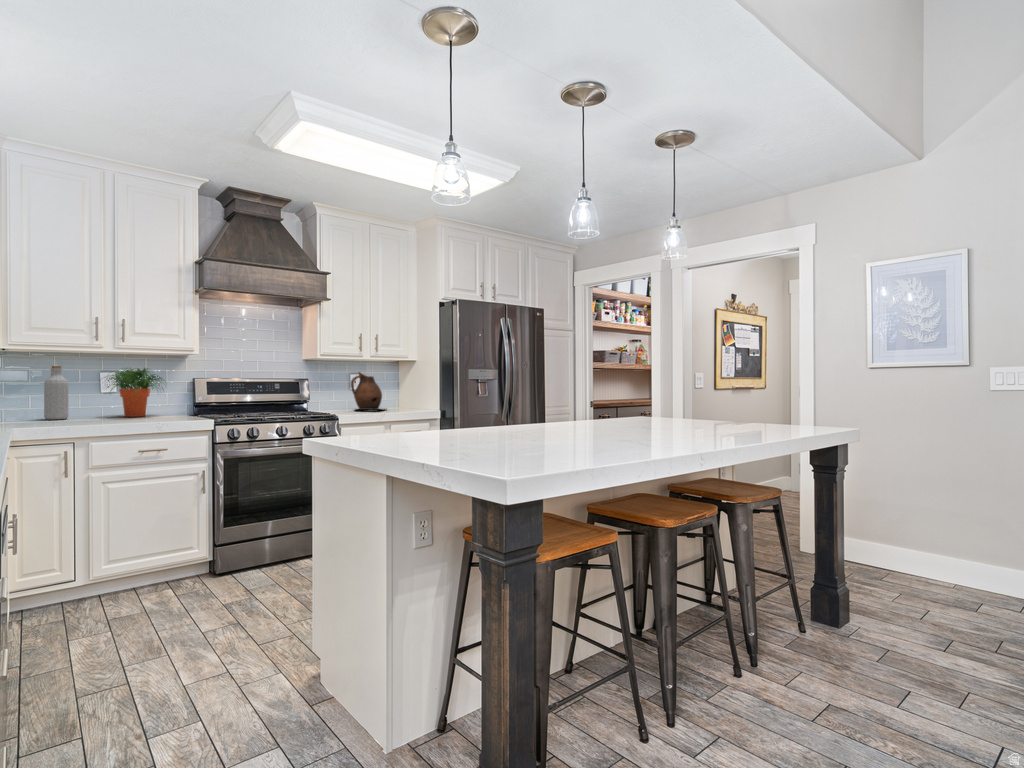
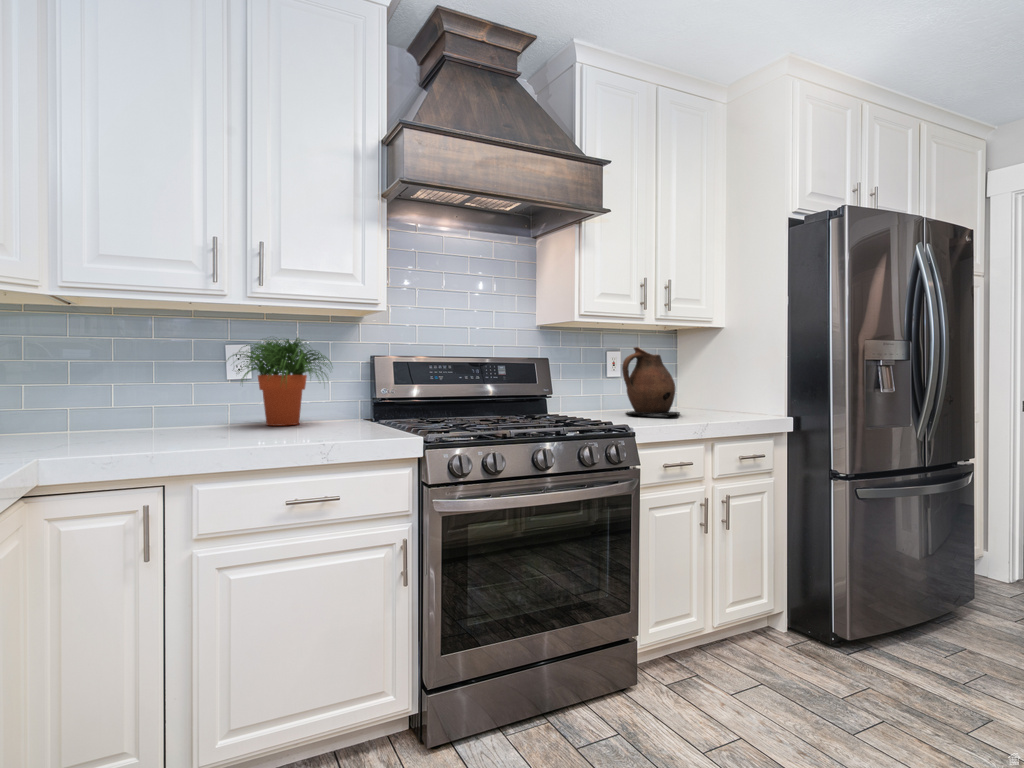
bottle: present [44,366,69,420] -> none [136,334,177,430]

